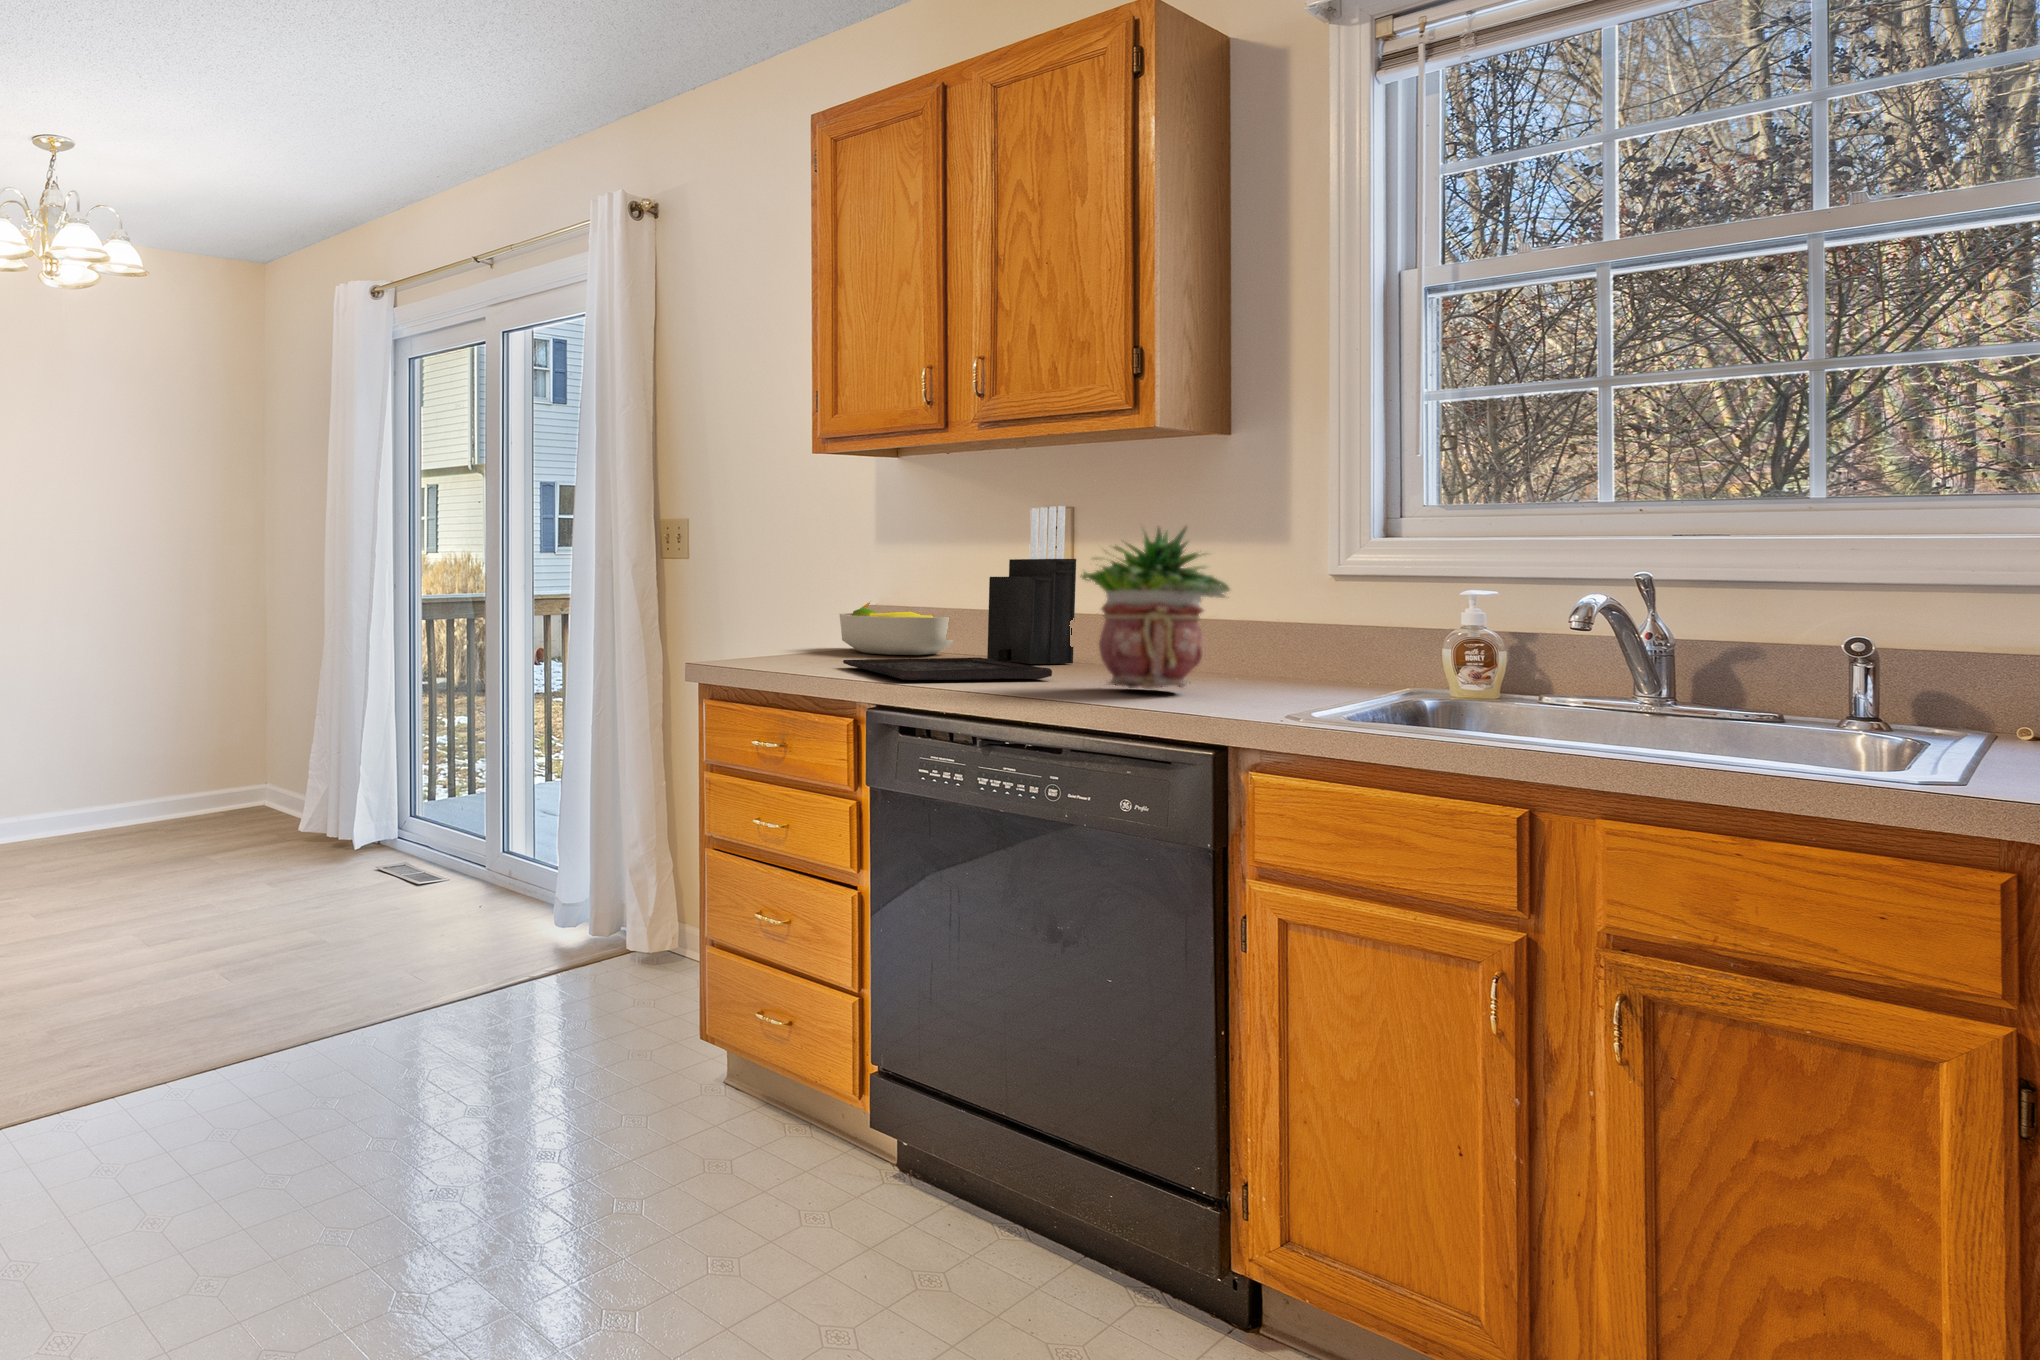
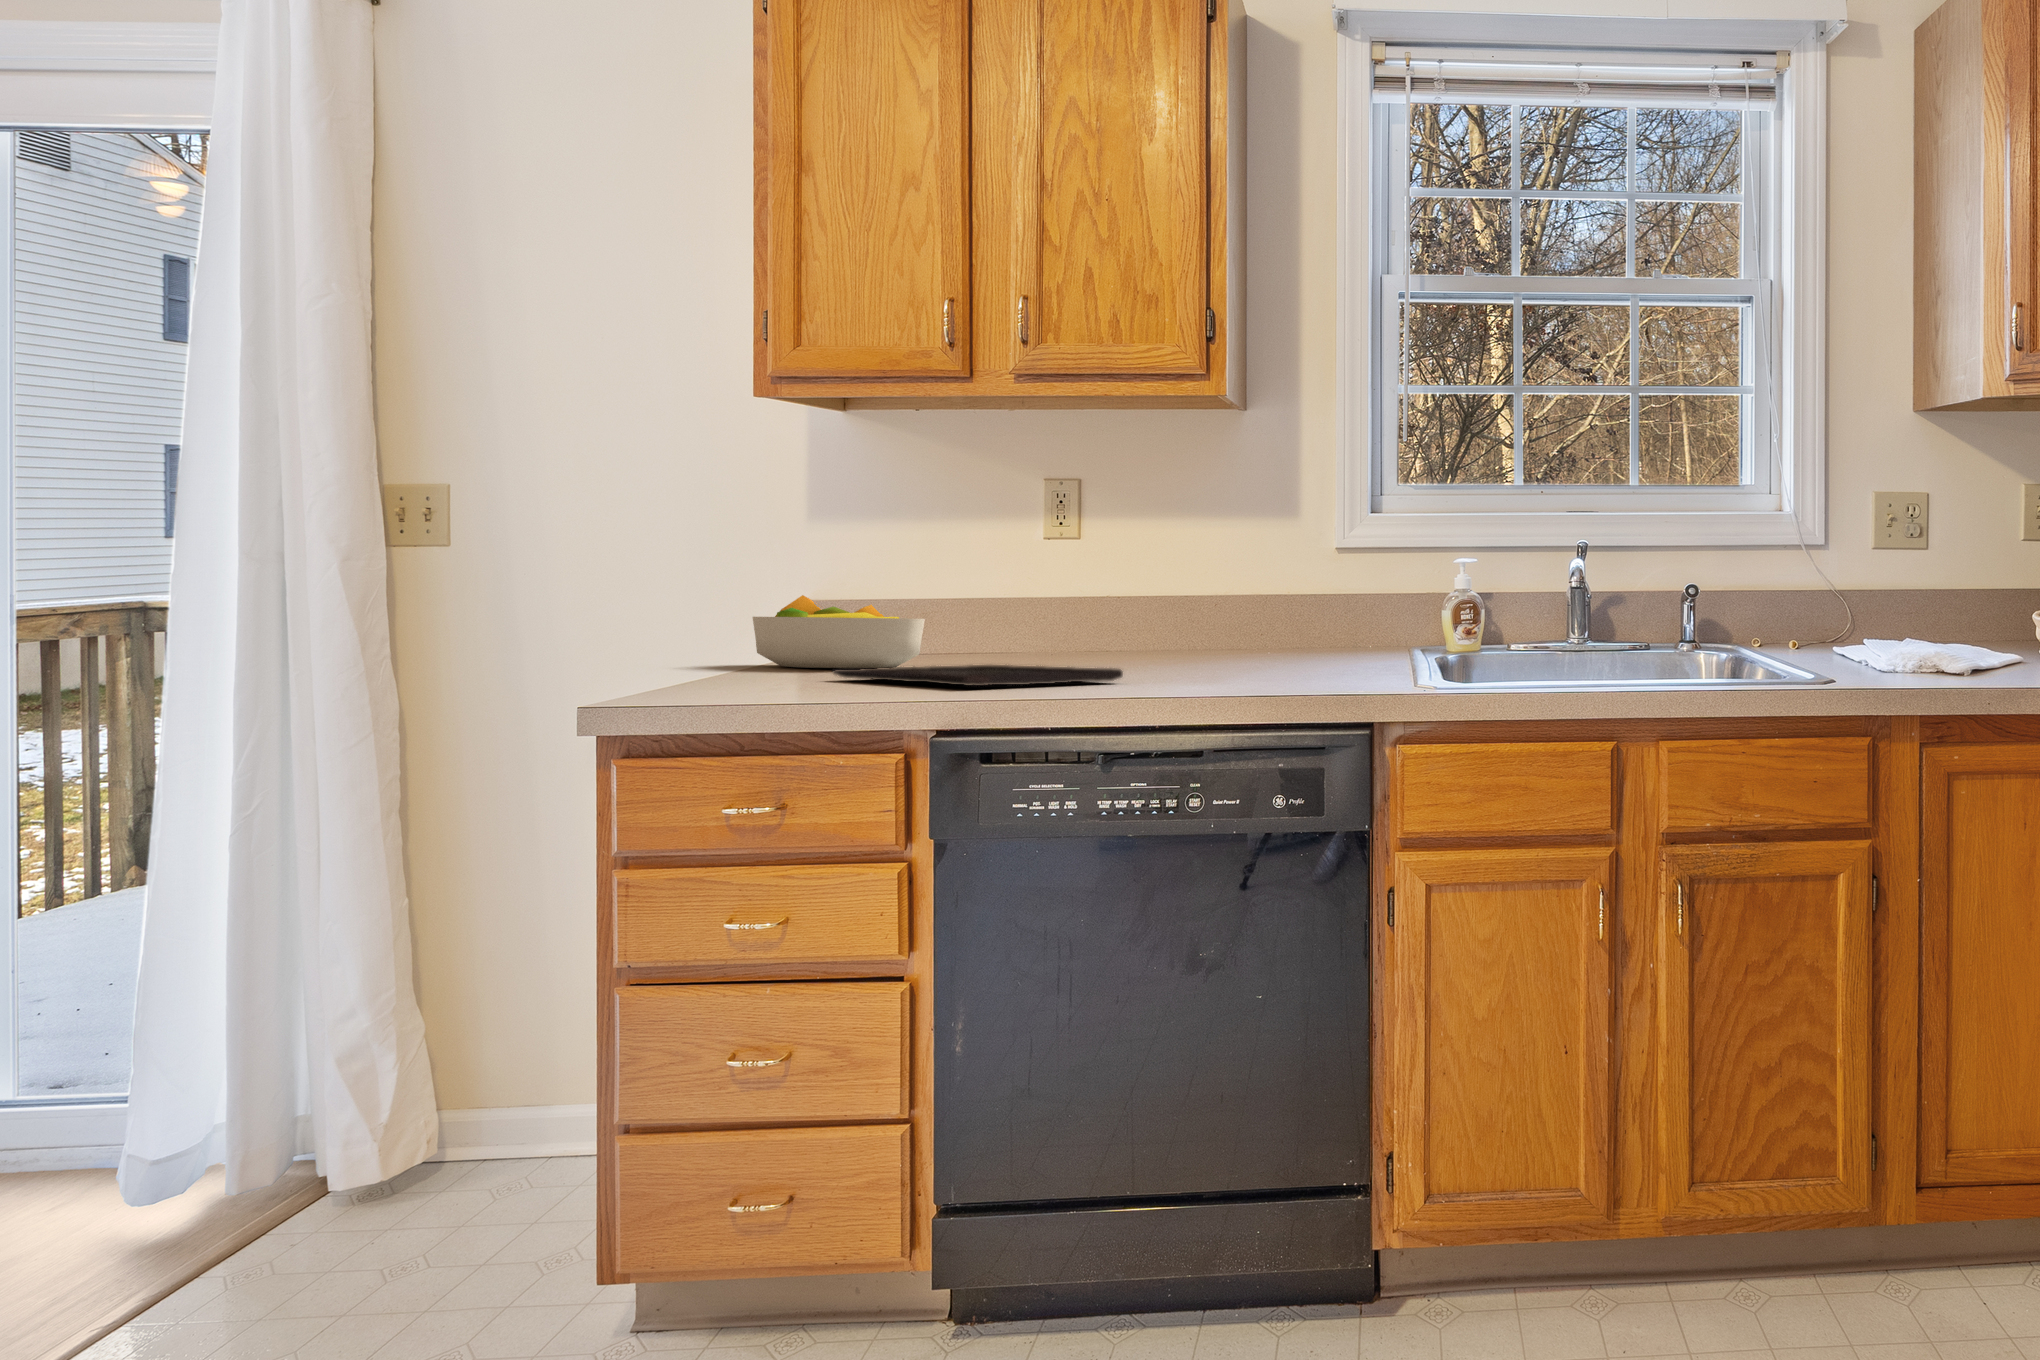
knife block: present [987,506,1076,664] -> none [976,486,1087,672]
potted plant: present [1080,527,1230,689] -> none [1175,500,1330,685]

